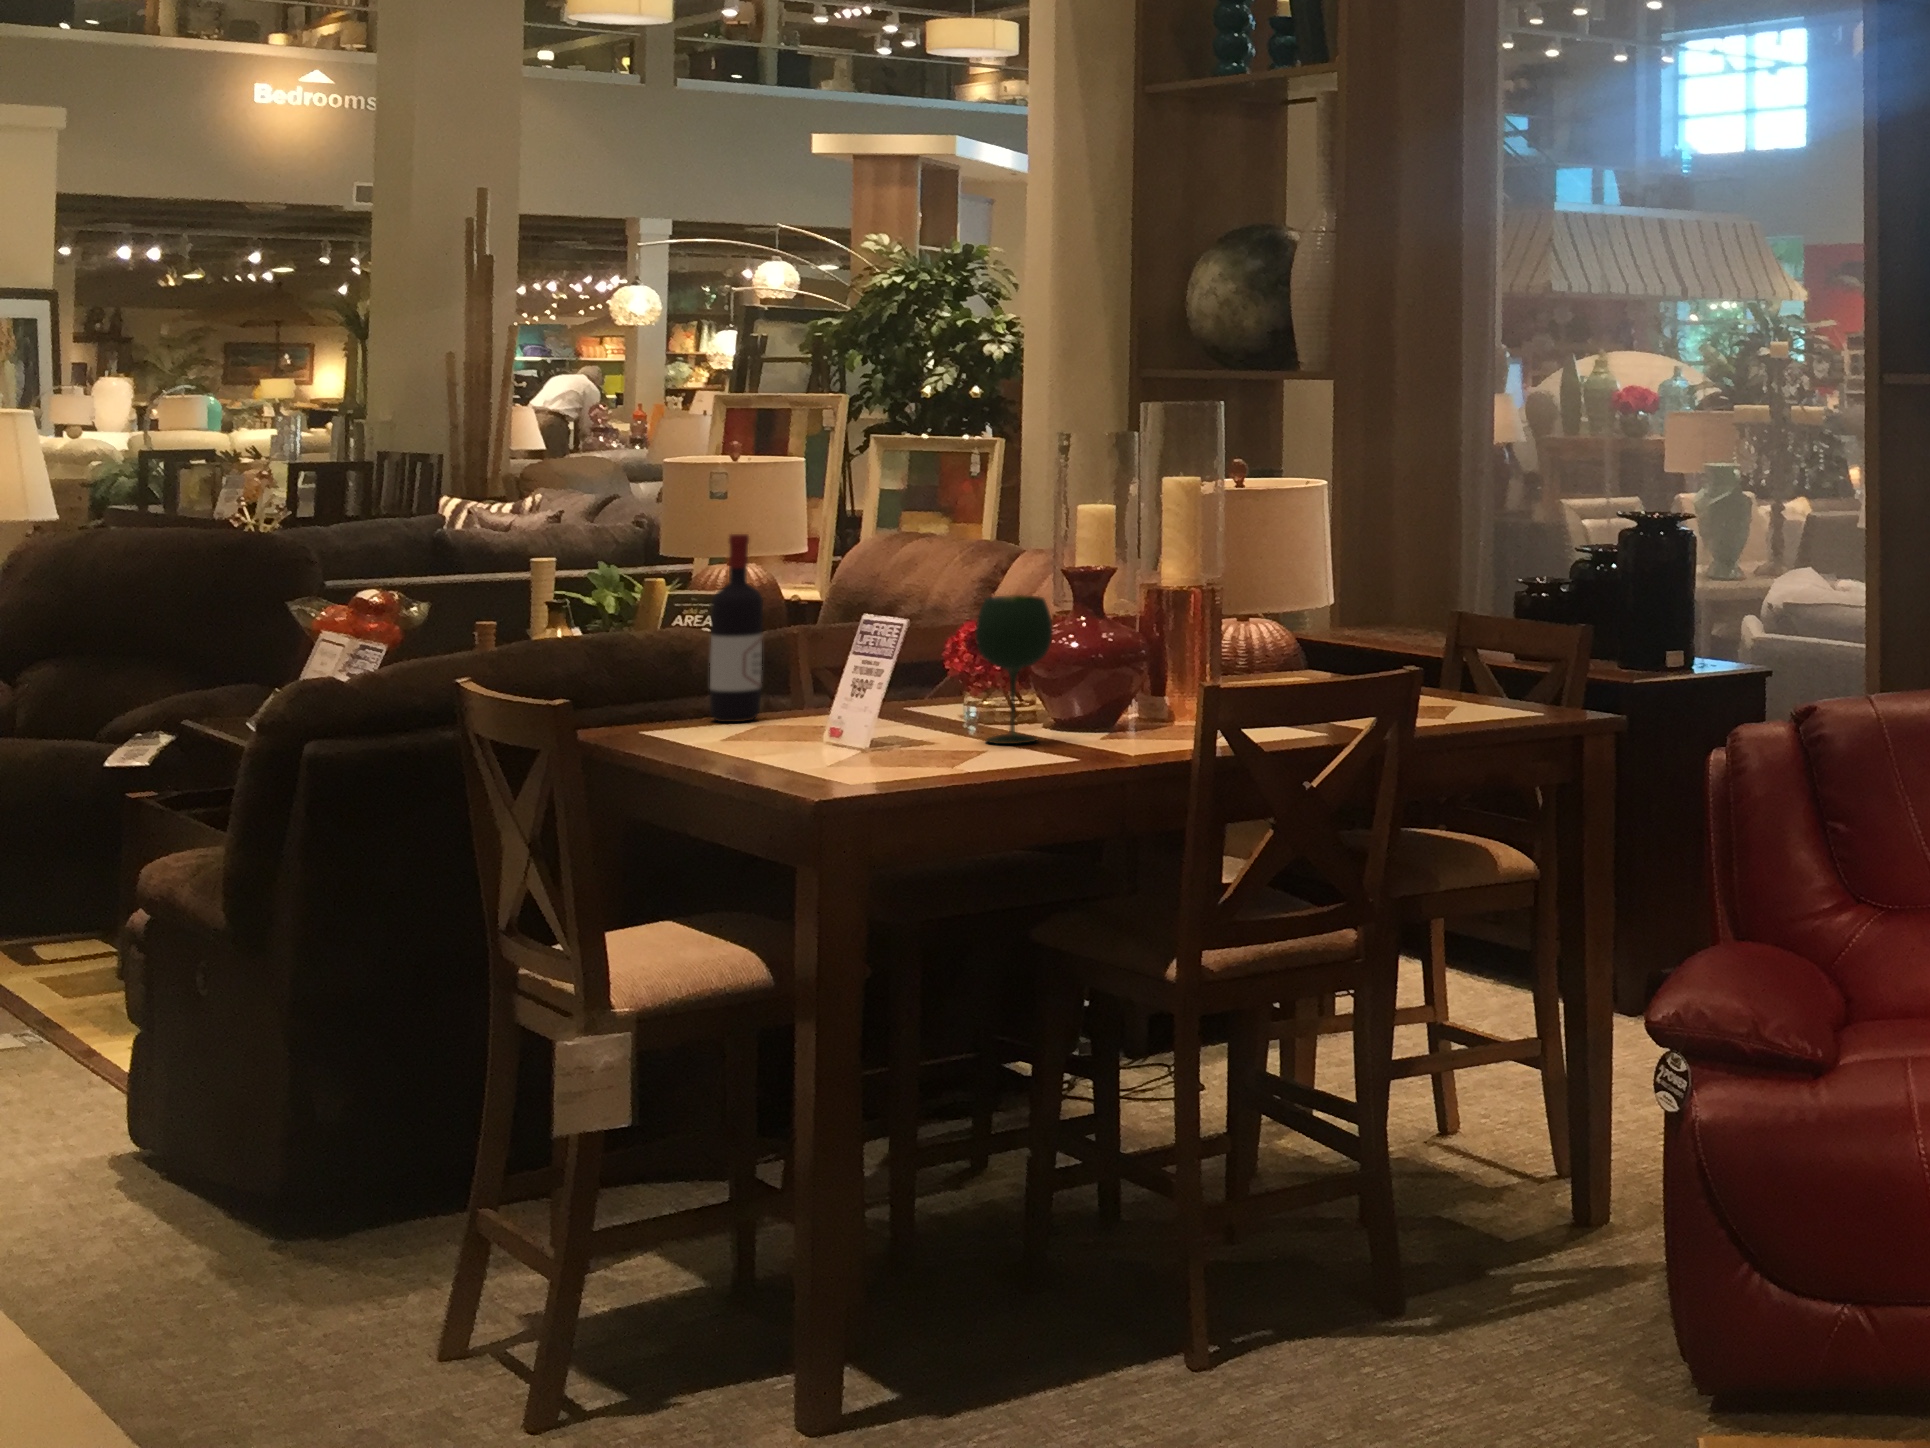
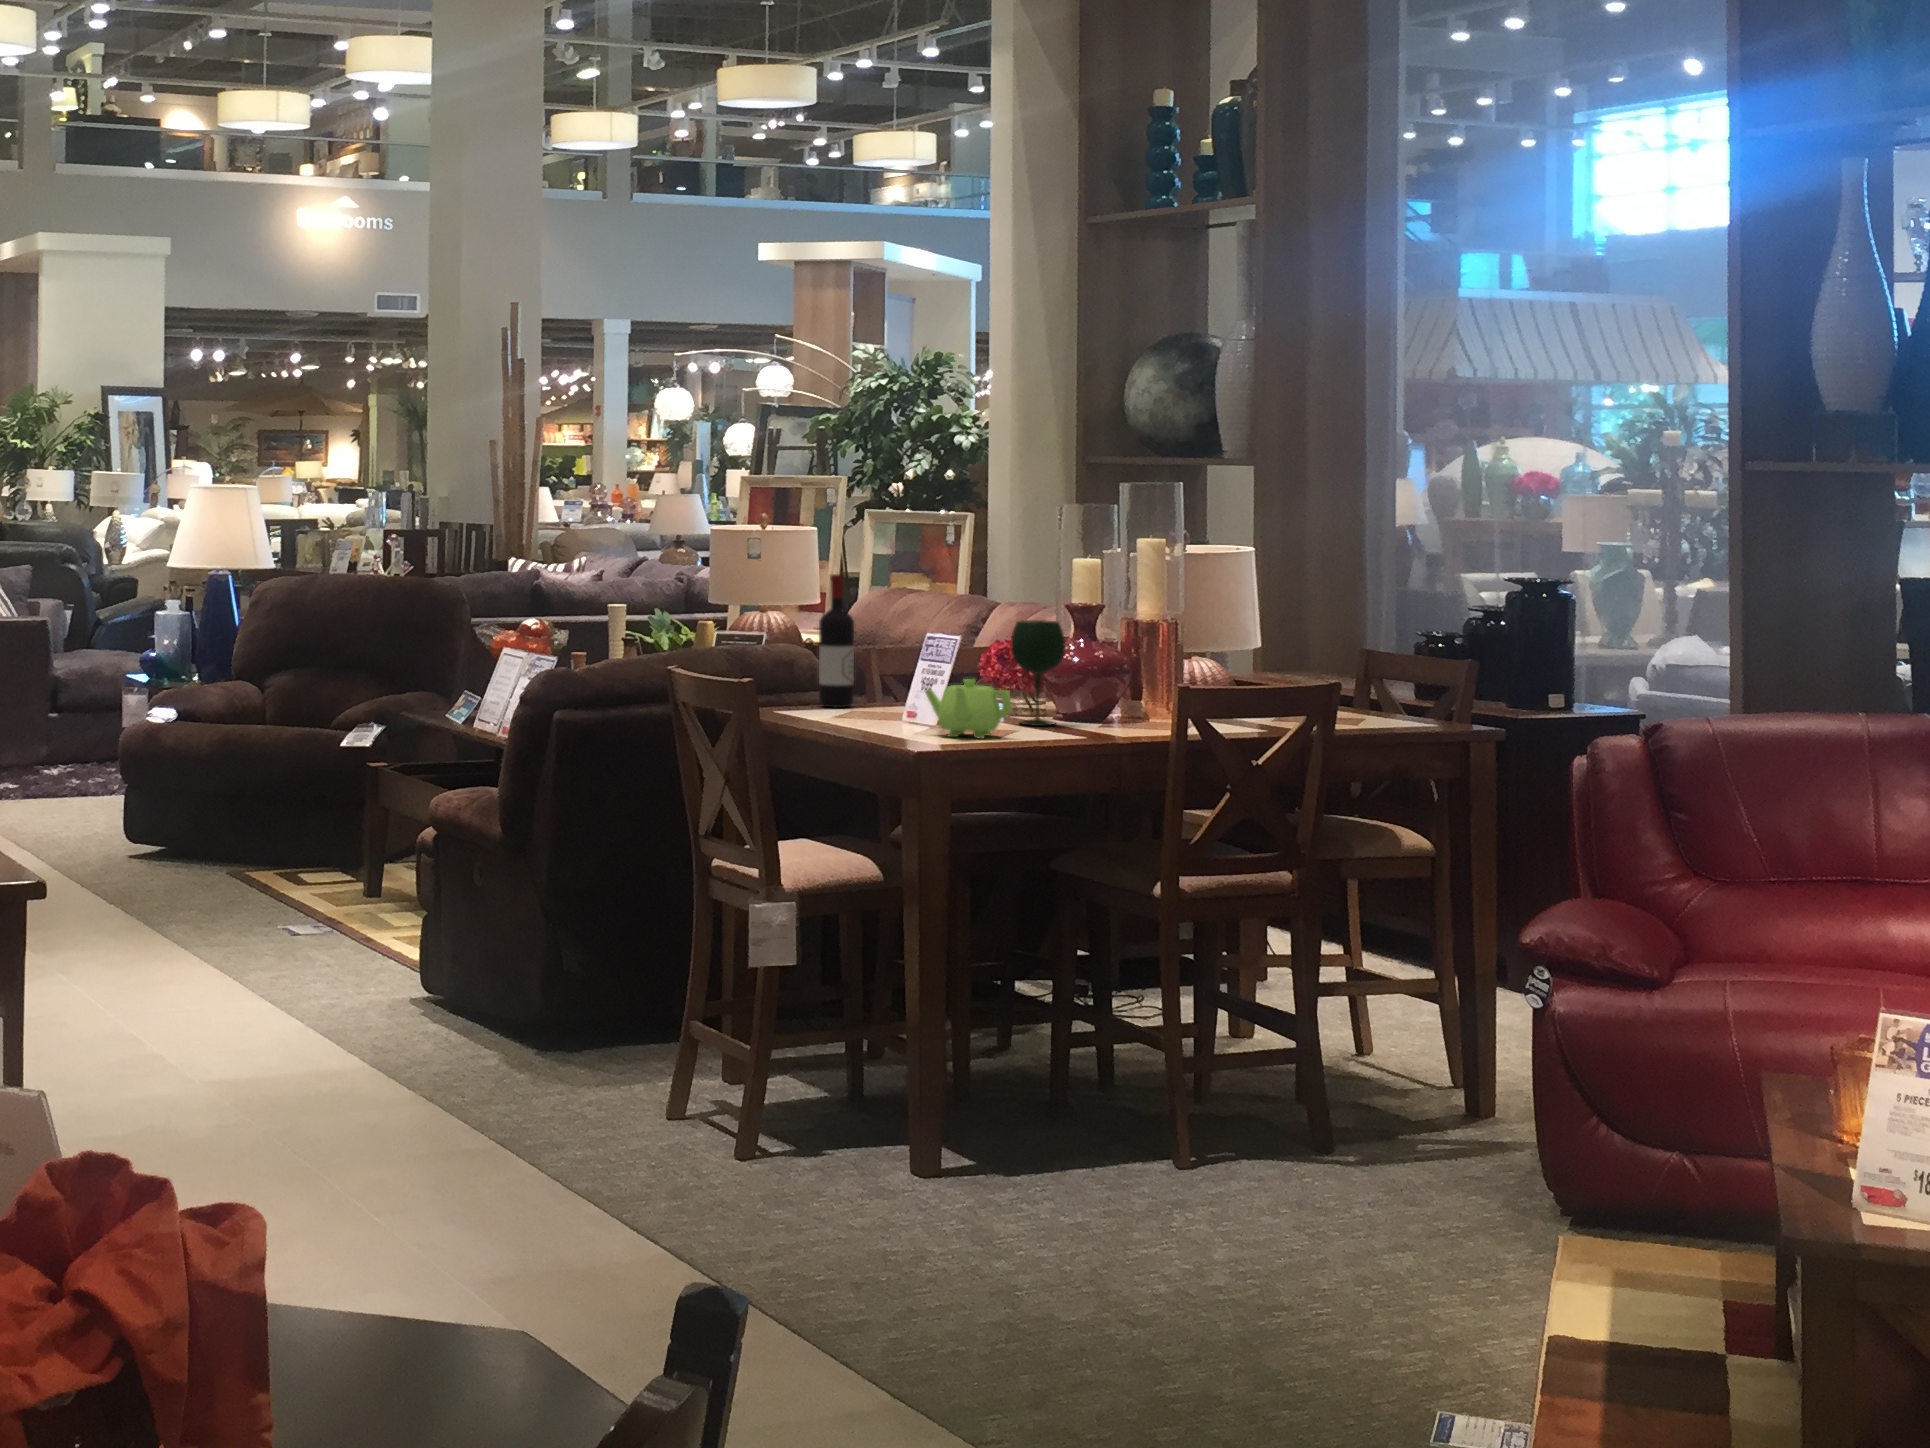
teapot: none [837,687,966,774] -> present [925,679,1012,738]

